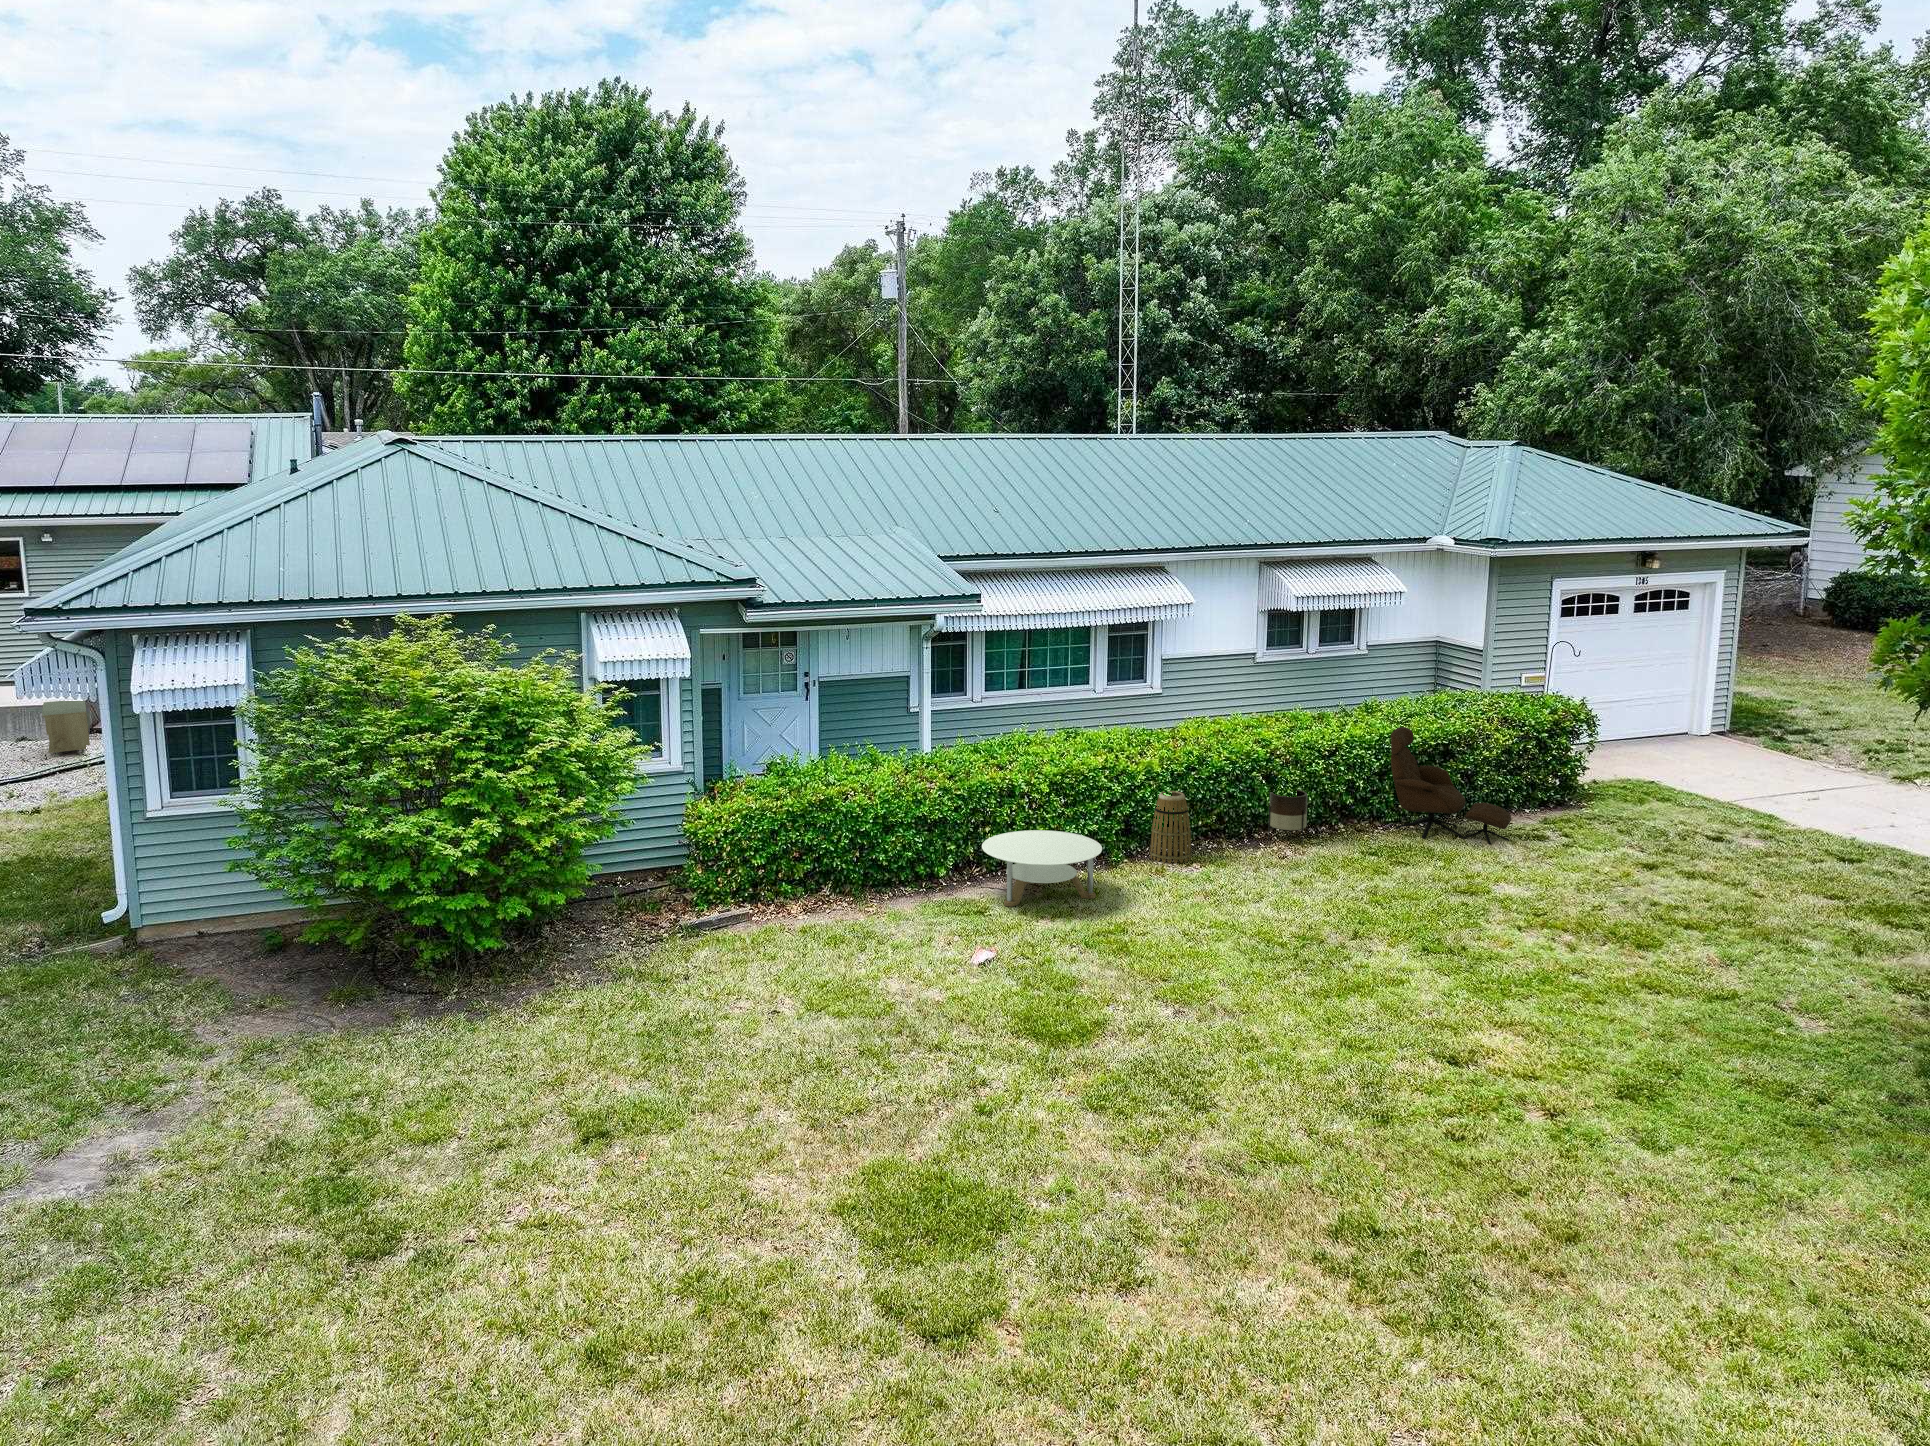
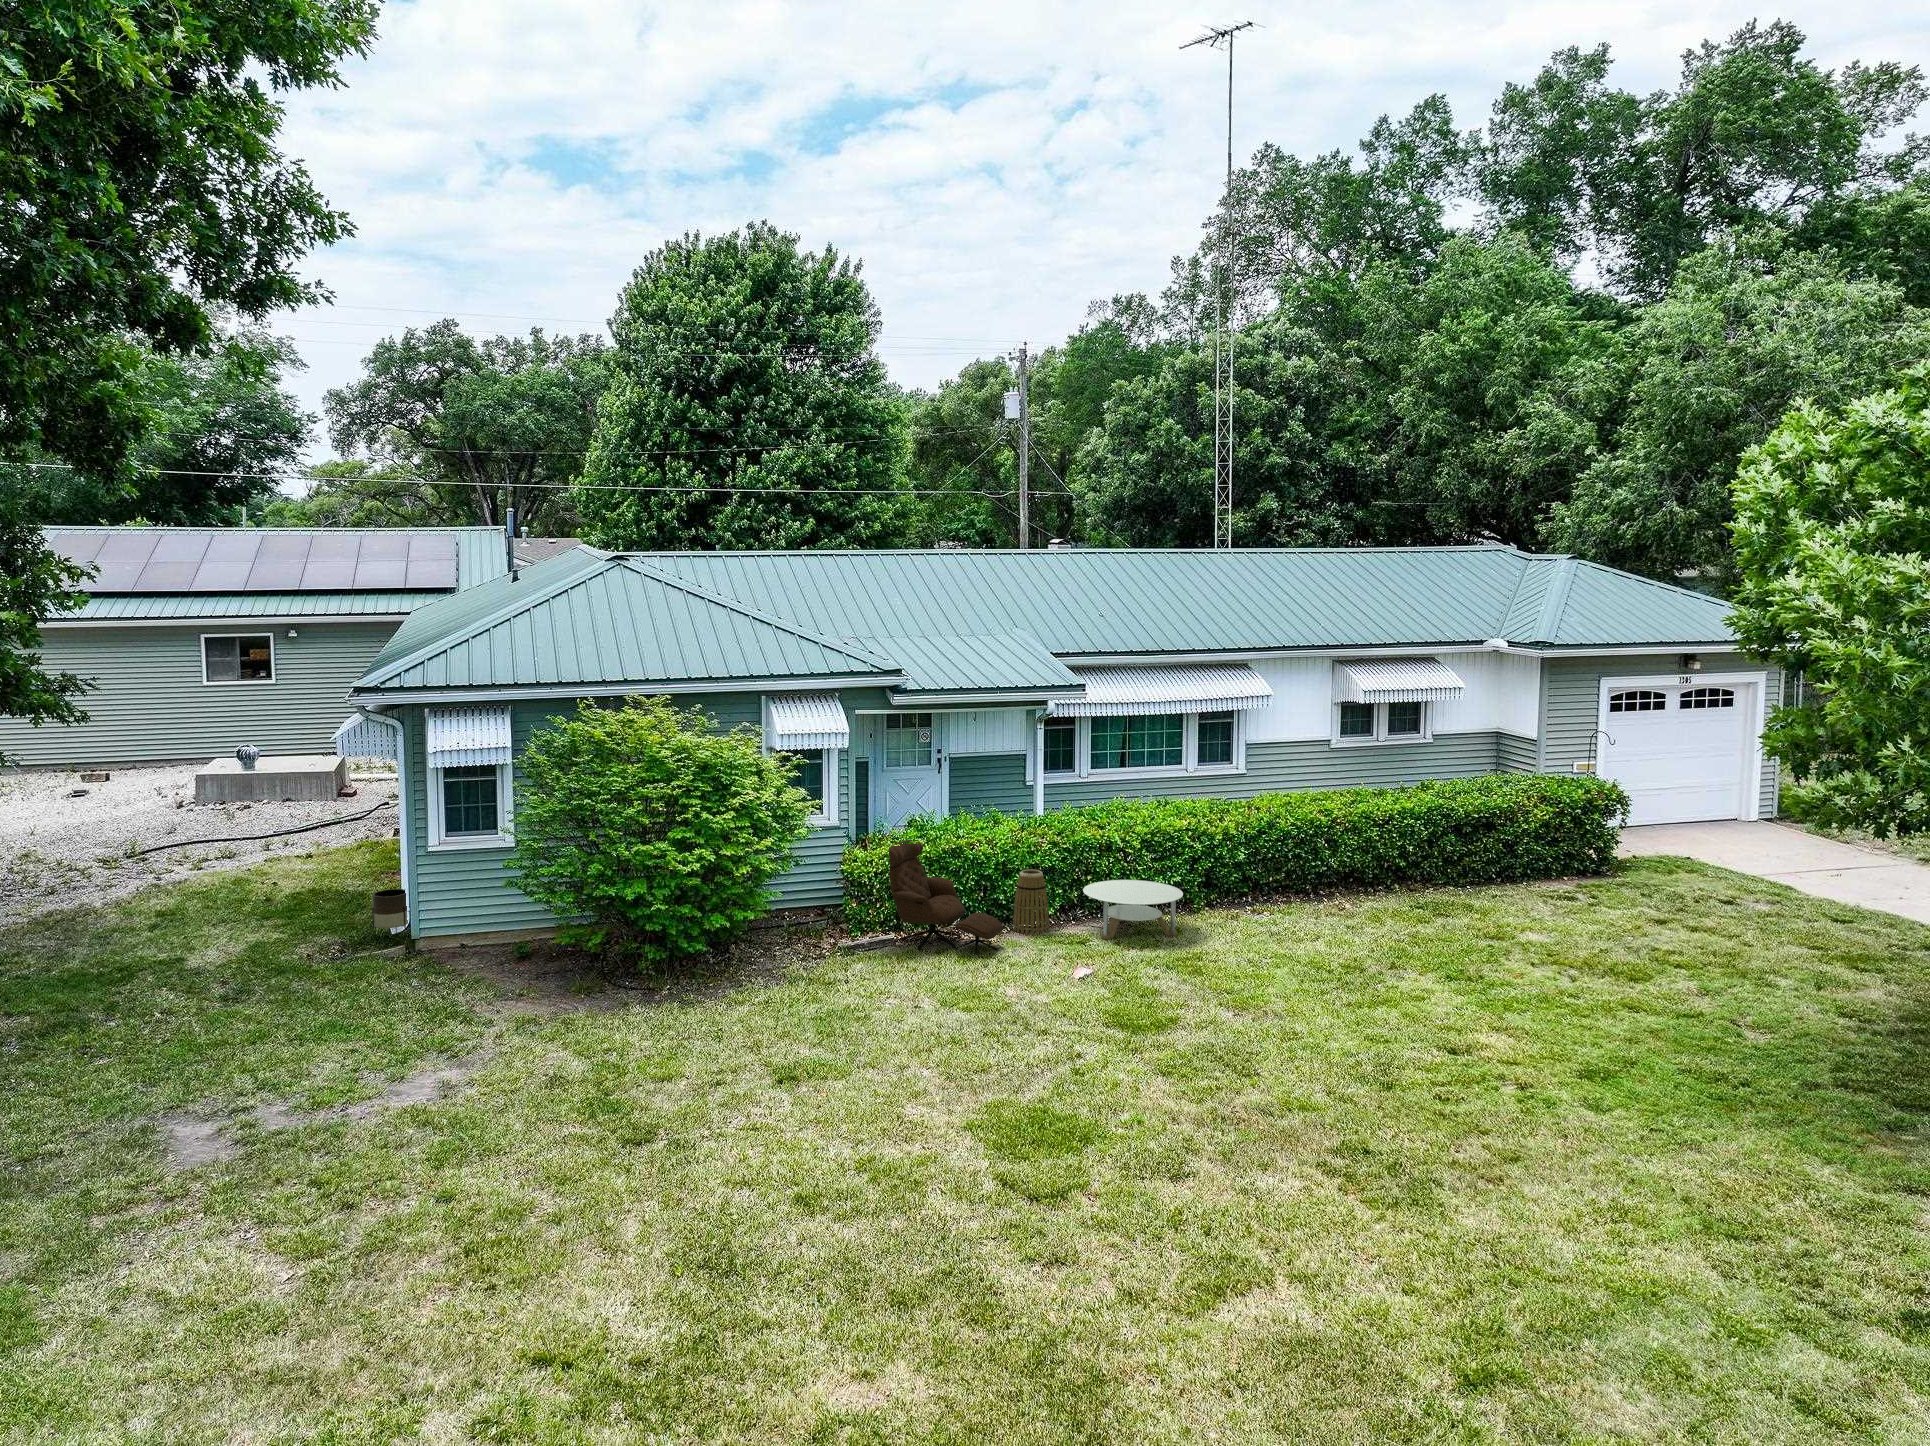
storage bench: present [42,701,90,756] -> none [300,765,337,812]
lounge chair: present [1391,727,1511,844] -> present [889,840,1003,954]
planter: present [1268,790,1307,844] -> present [372,889,408,941]
basket: present [1150,791,1192,864] -> present [1013,869,1050,934]

